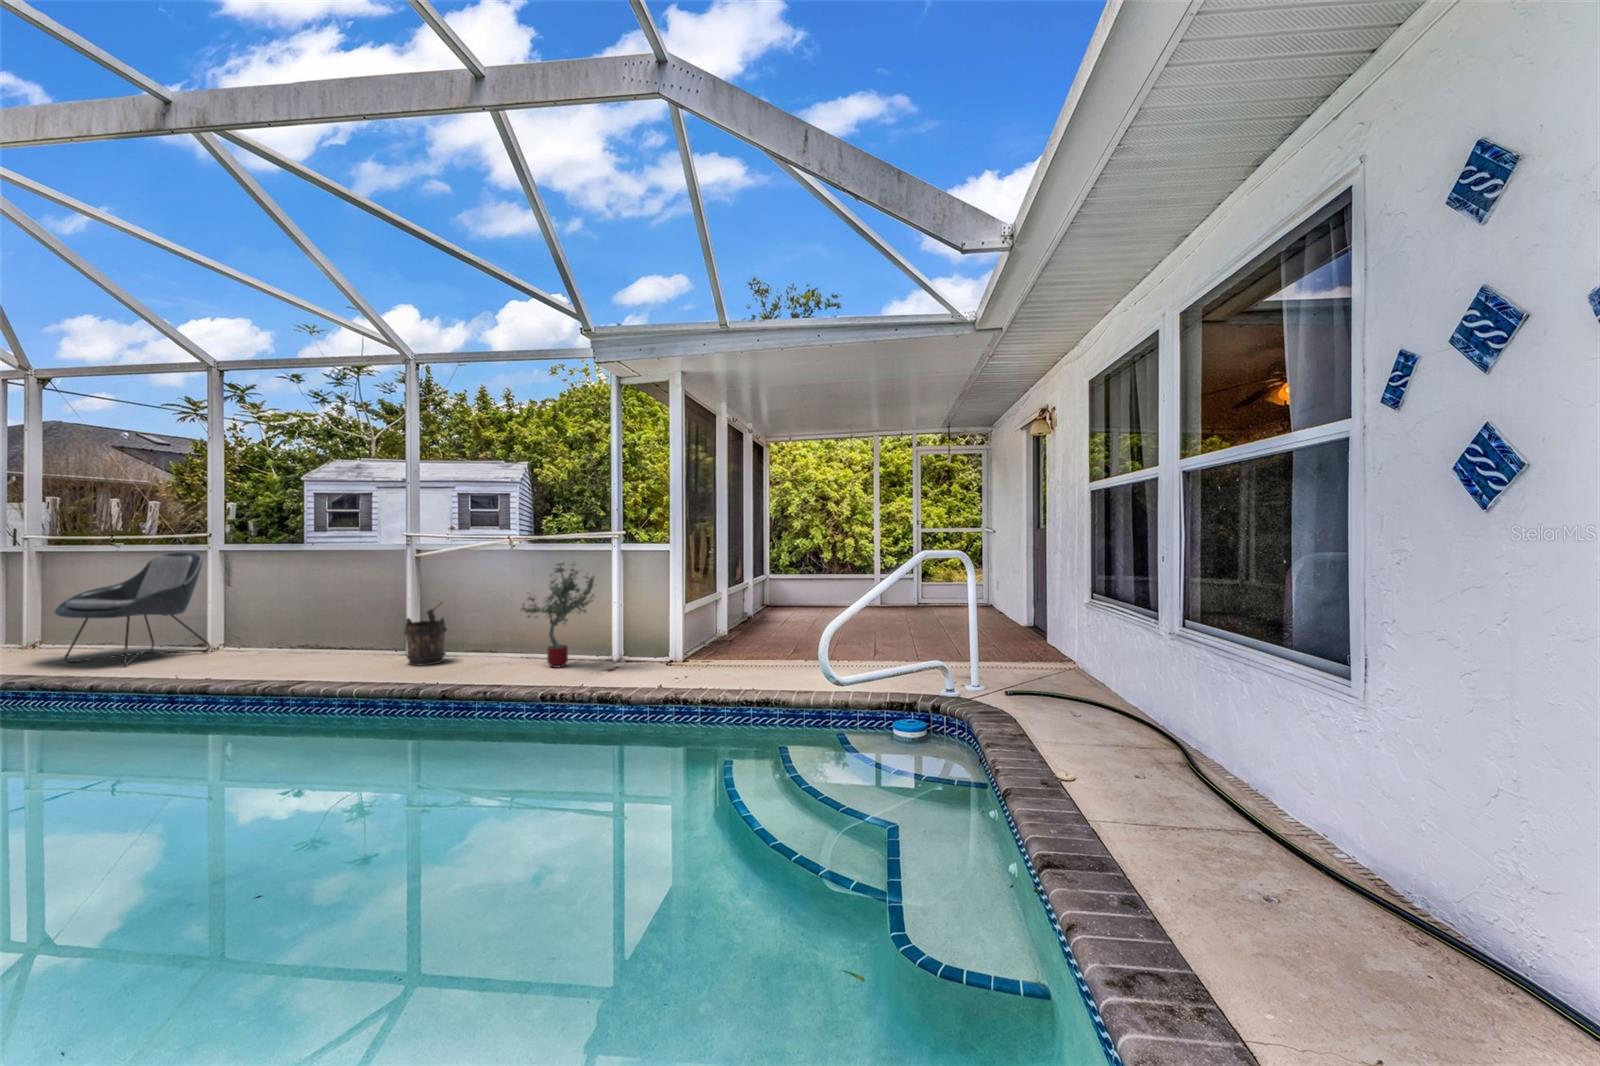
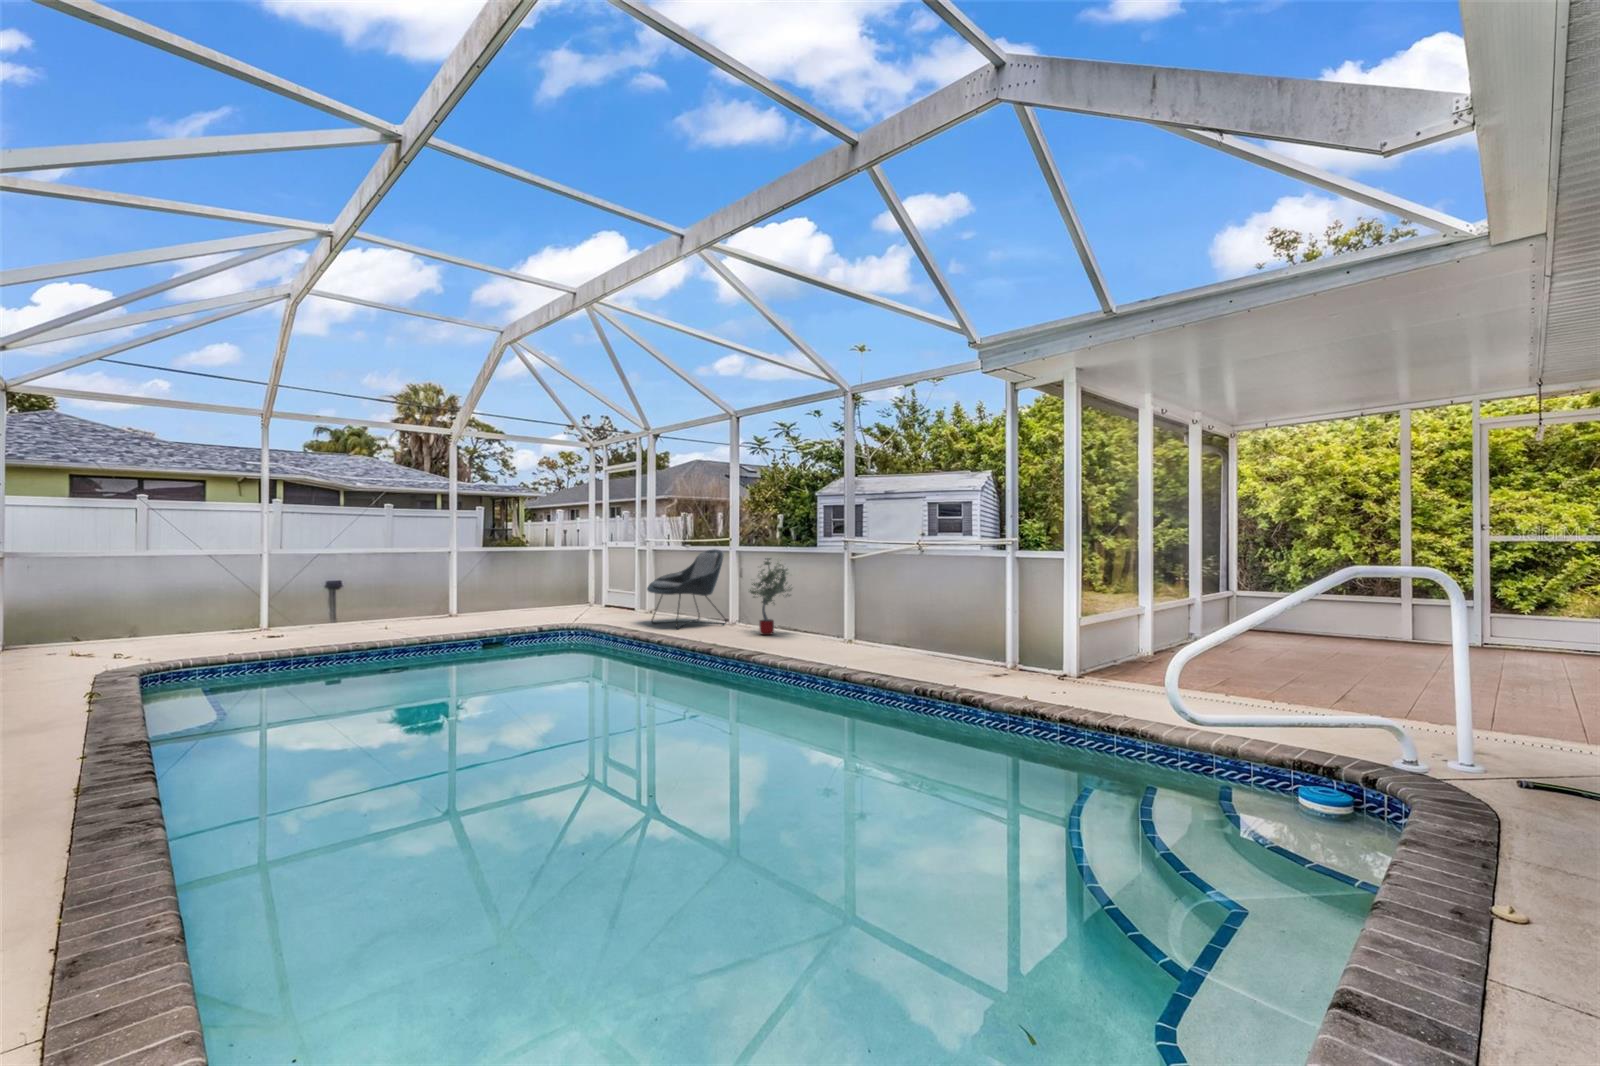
potted tree: present [520,563,595,667] -> present [749,558,792,635]
bucket: present [404,602,447,665] -> none [835,597,869,652]

